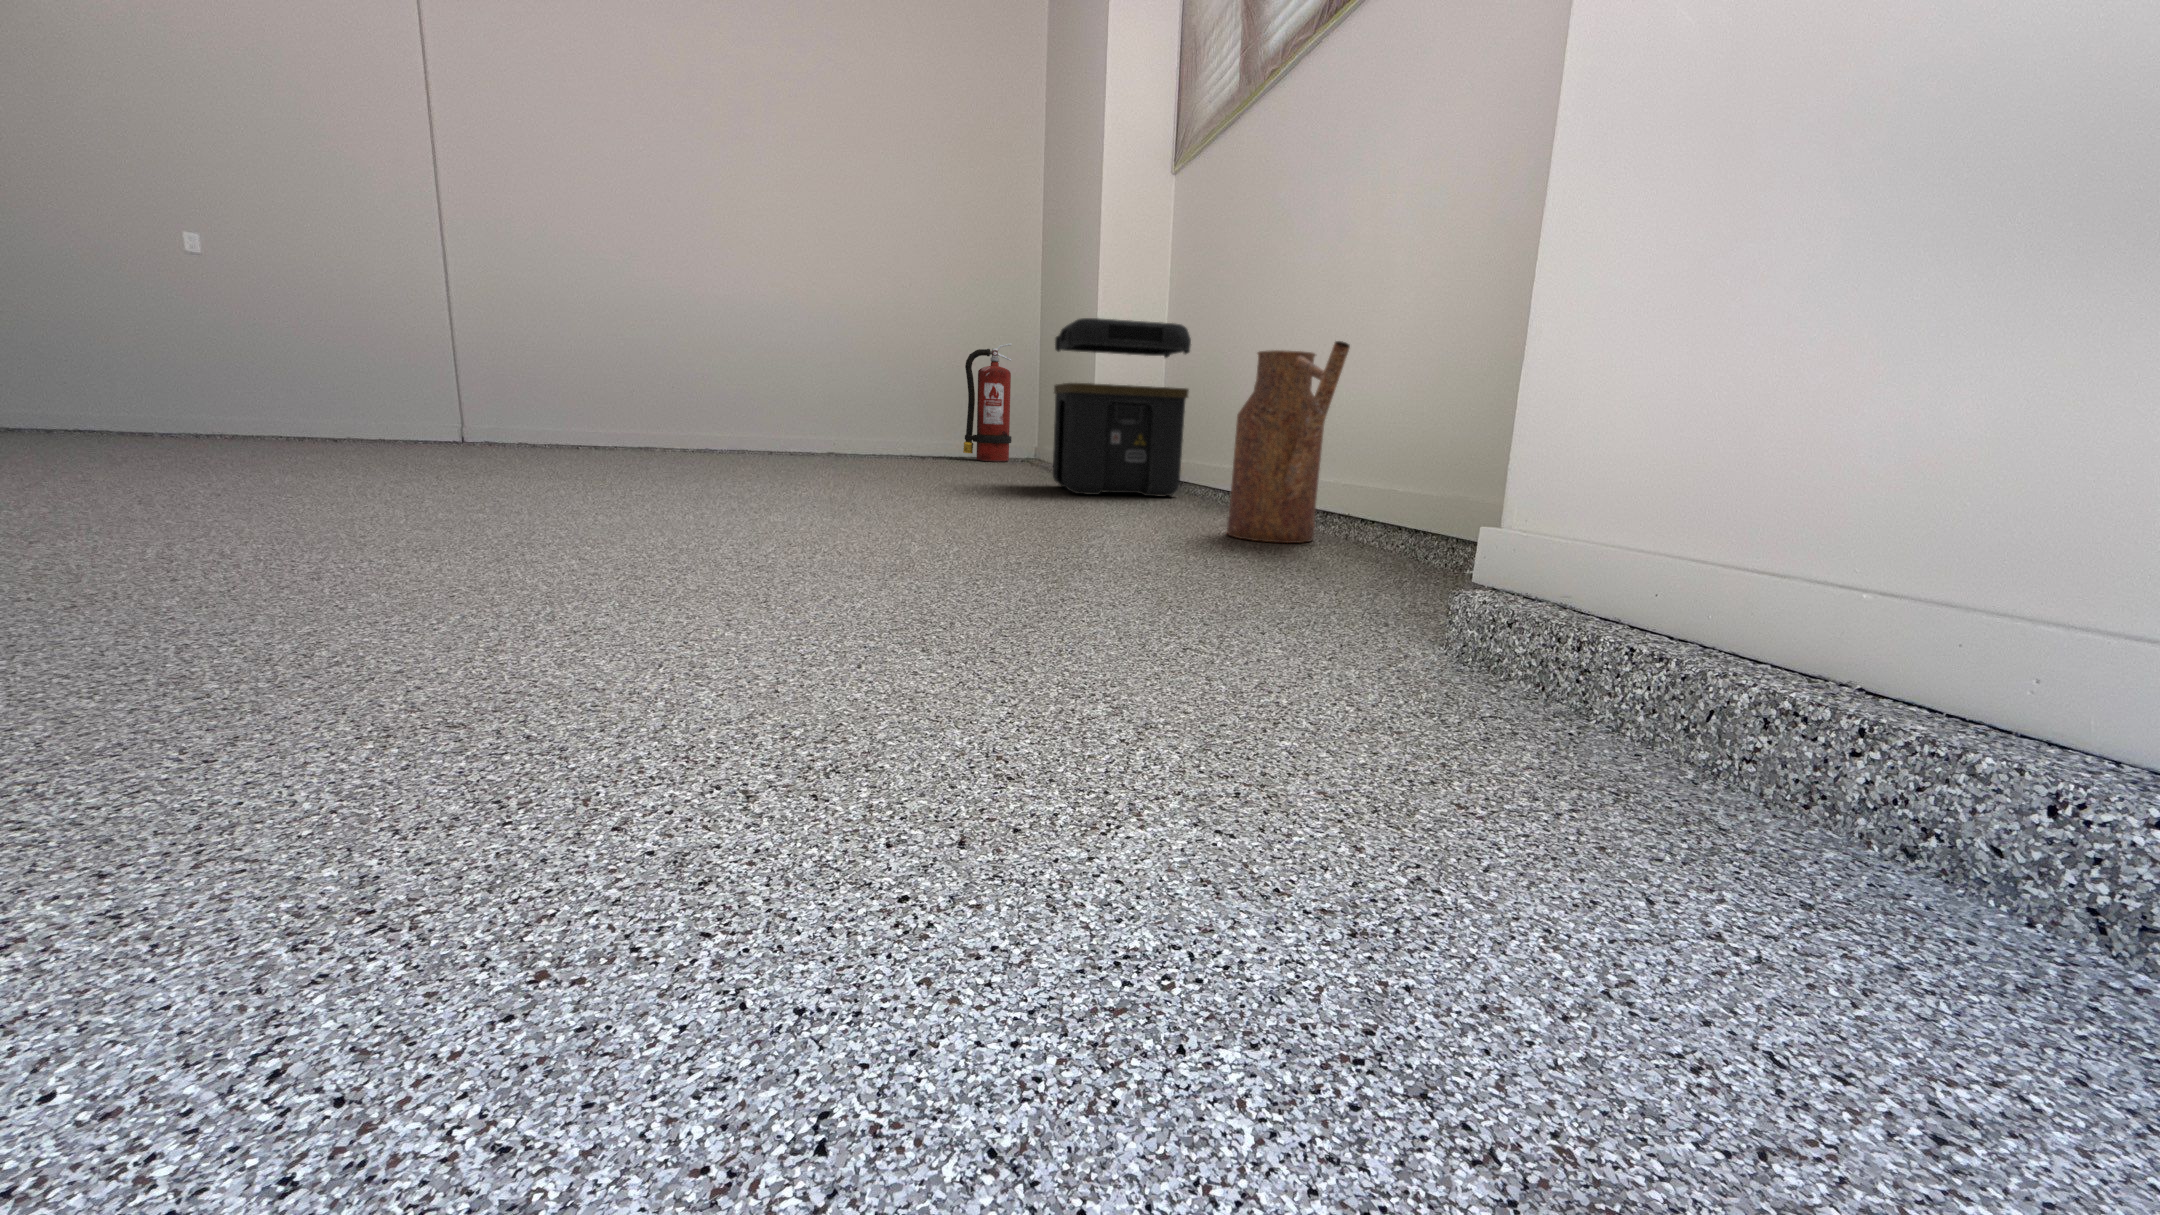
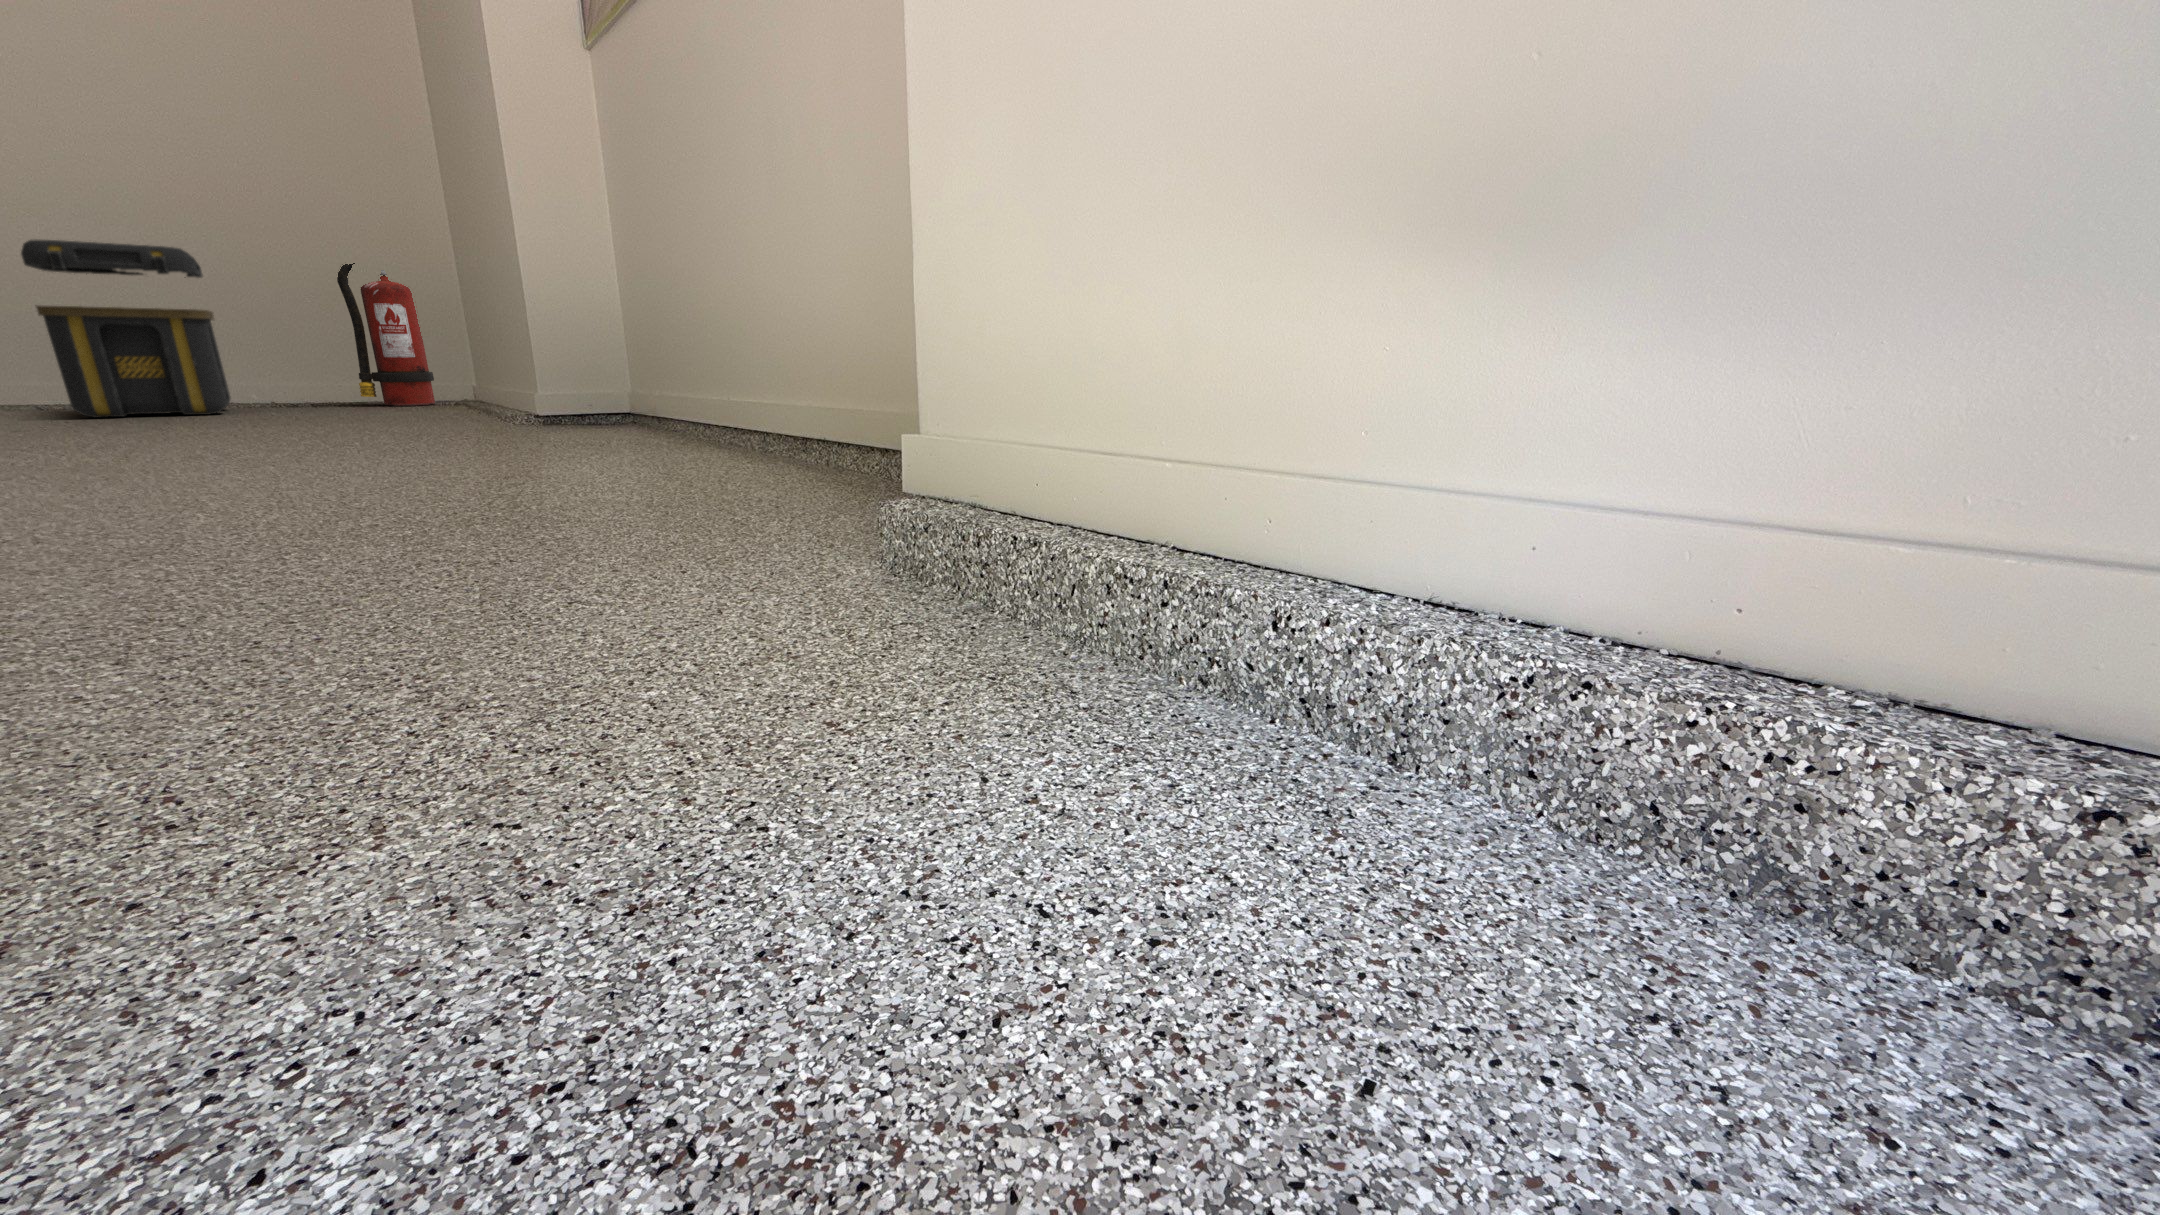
toolbox: present [1053,318,1191,496] -> present [21,240,231,418]
watering can: present [1227,341,1350,543] -> none [680,245,794,472]

